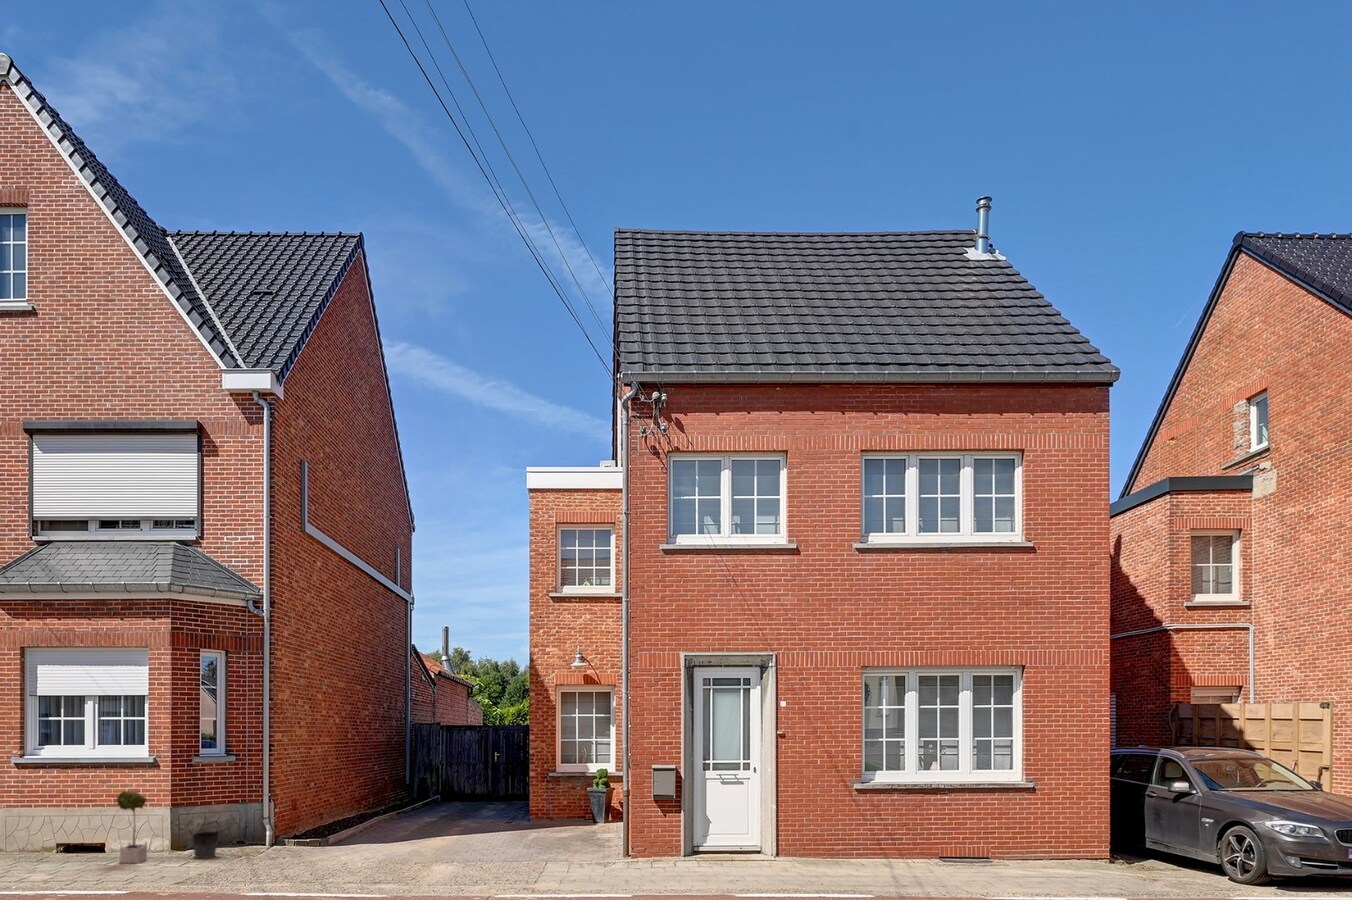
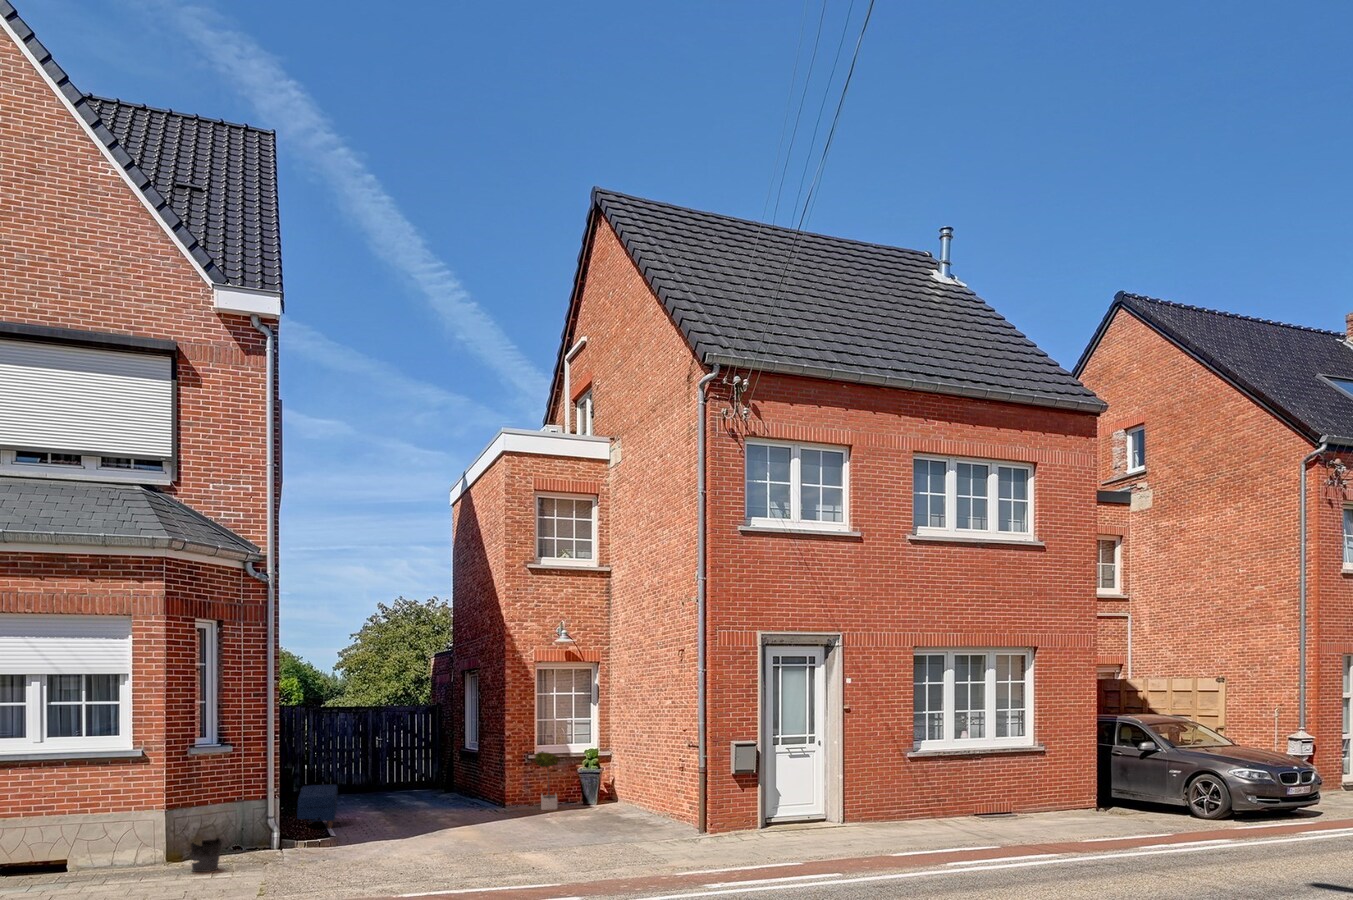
bench: none [332,790,378,831] -> present [297,785,338,828]
potted tree: present [117,791,147,863] -> present [535,752,559,810]

